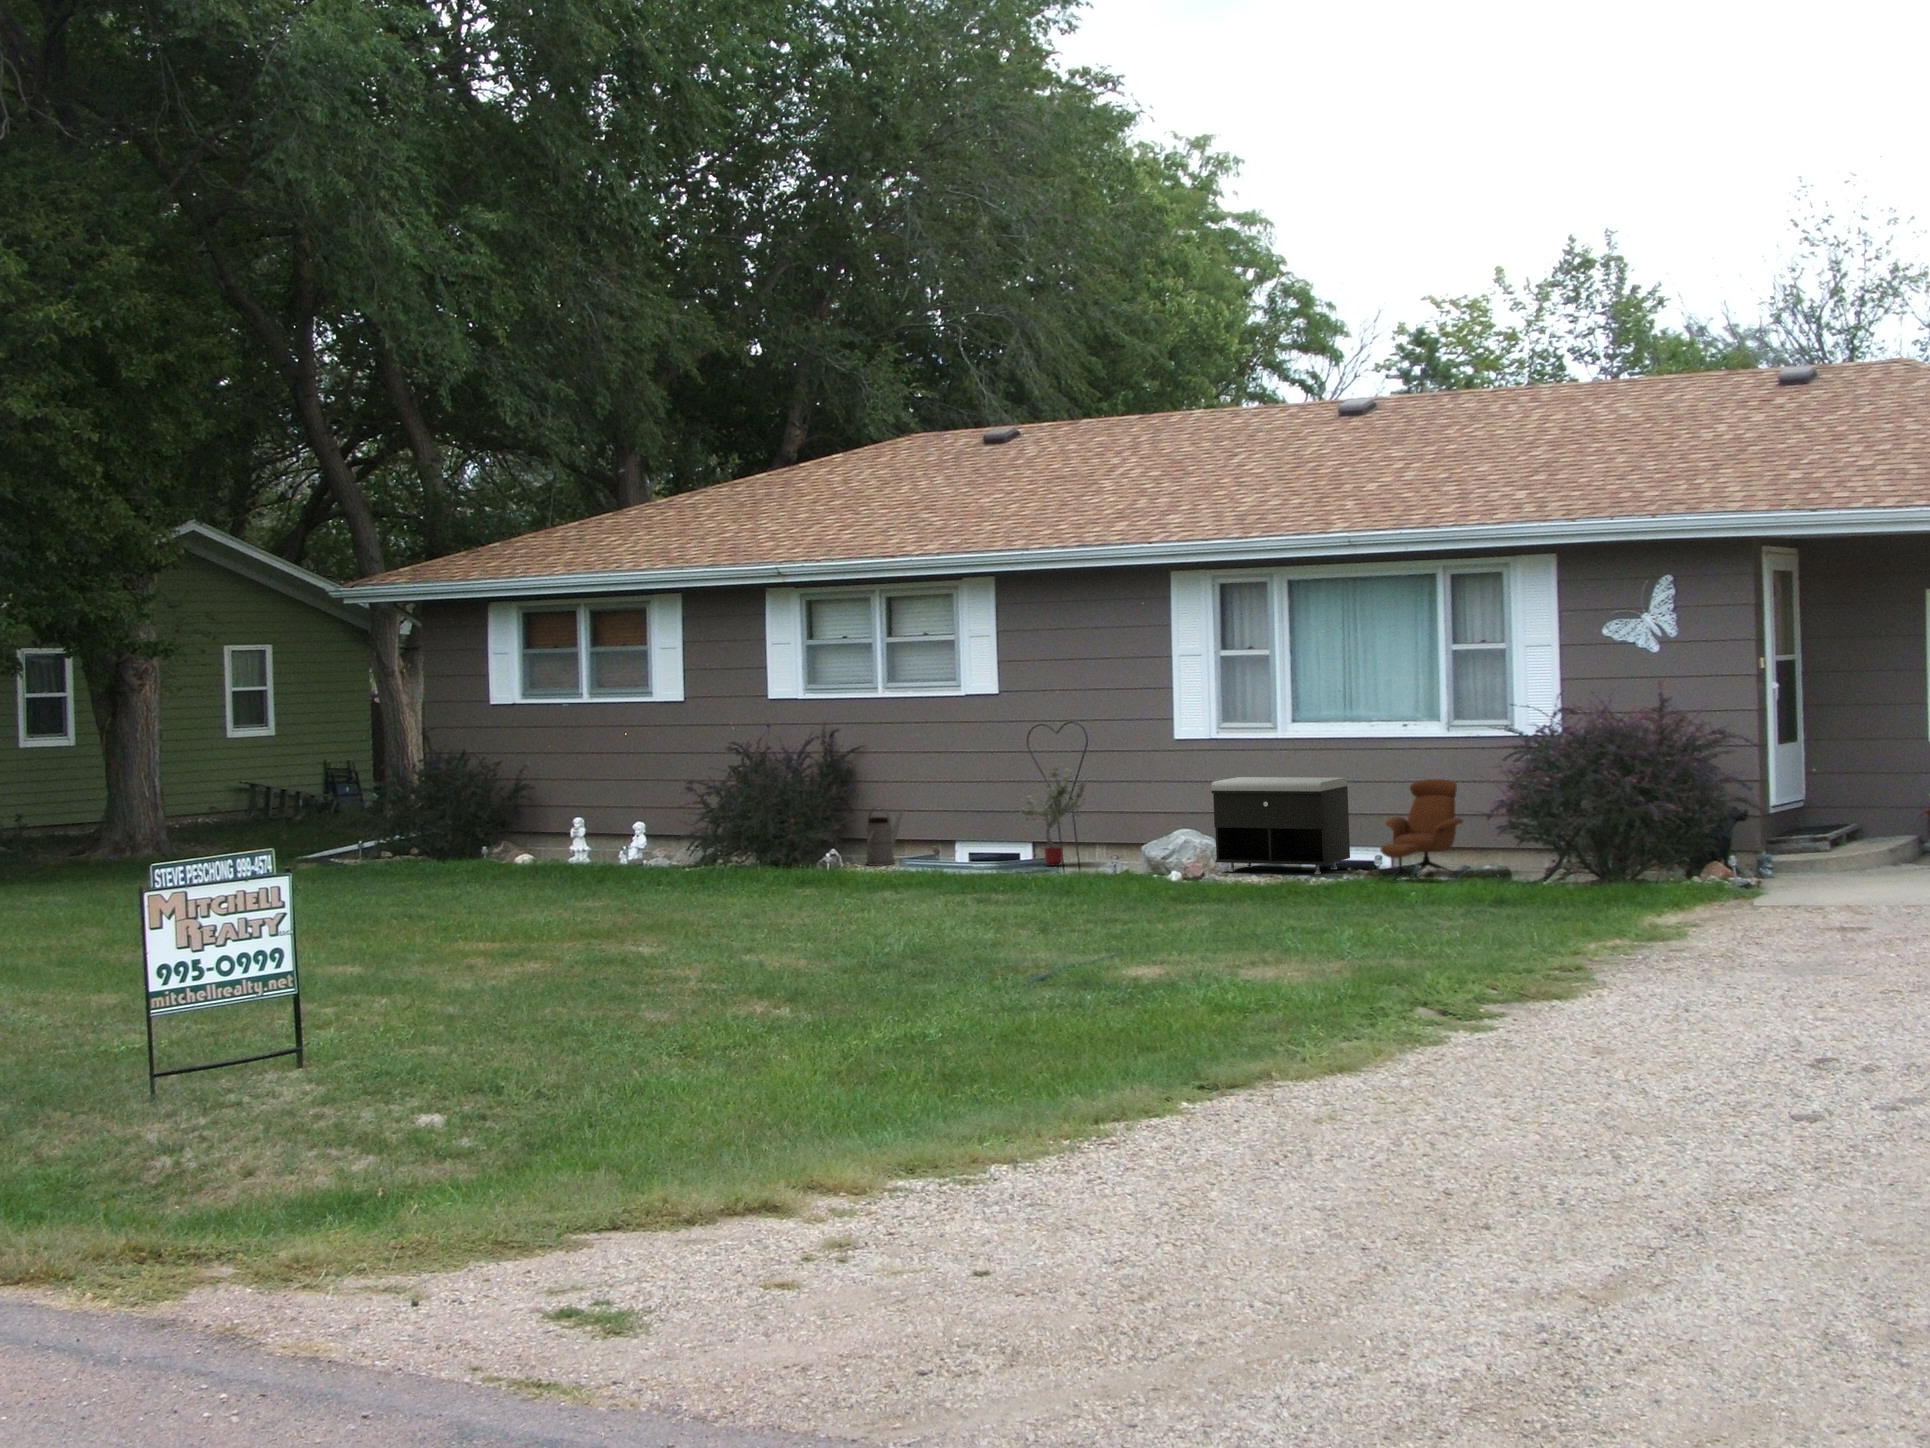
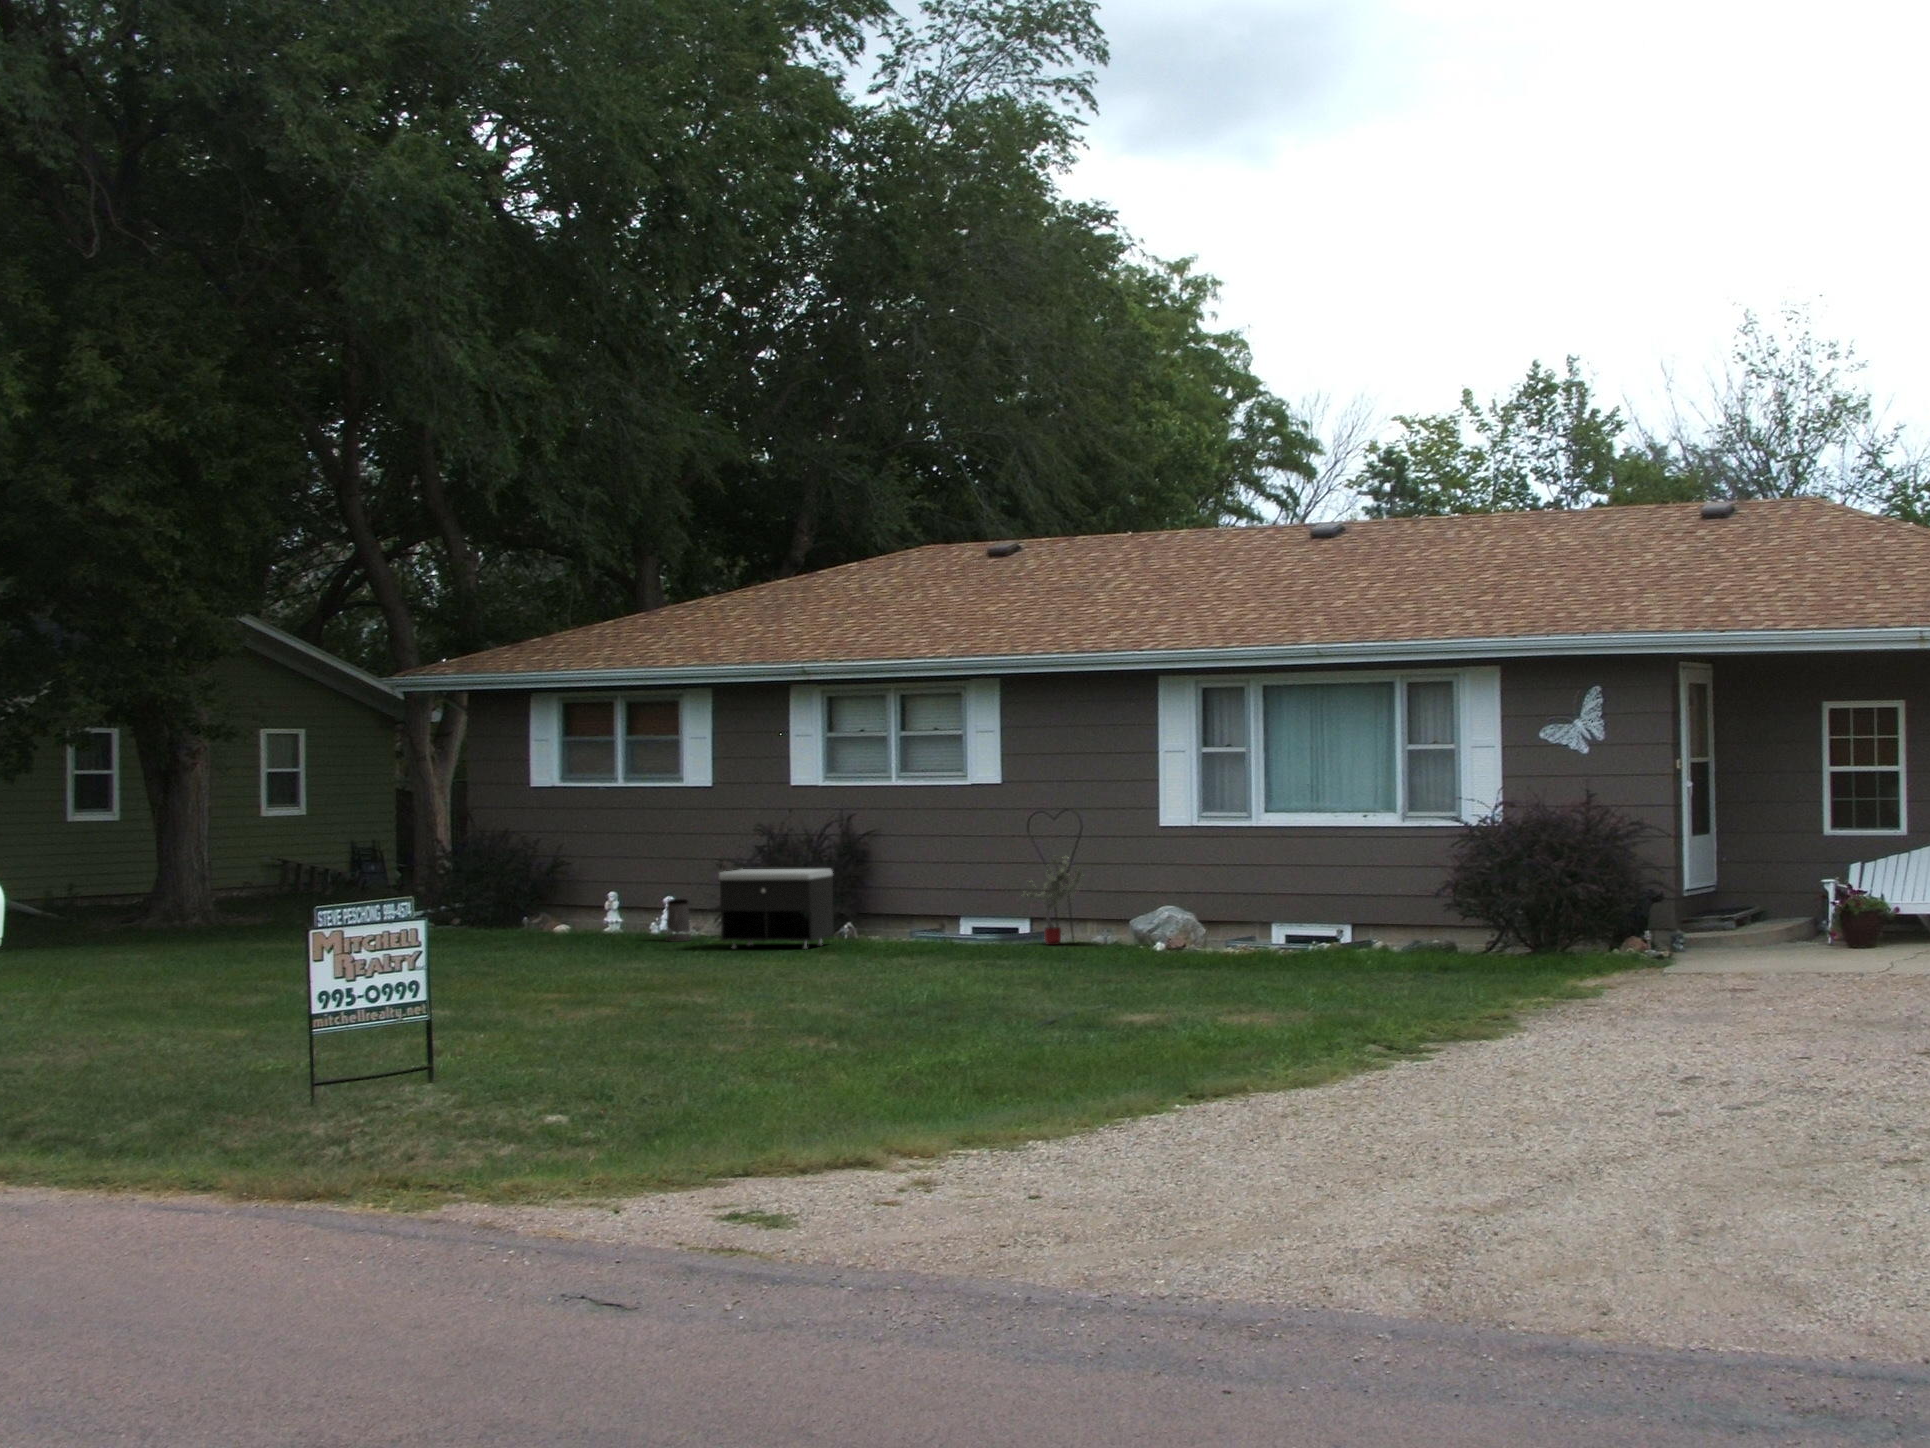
storage bench: present [1211,777,1350,874] -> present [719,869,834,949]
lounge chair: present [1380,779,1463,880] -> none [1343,866,1419,957]
watering can: present [866,807,902,866] -> present [666,899,691,942]

